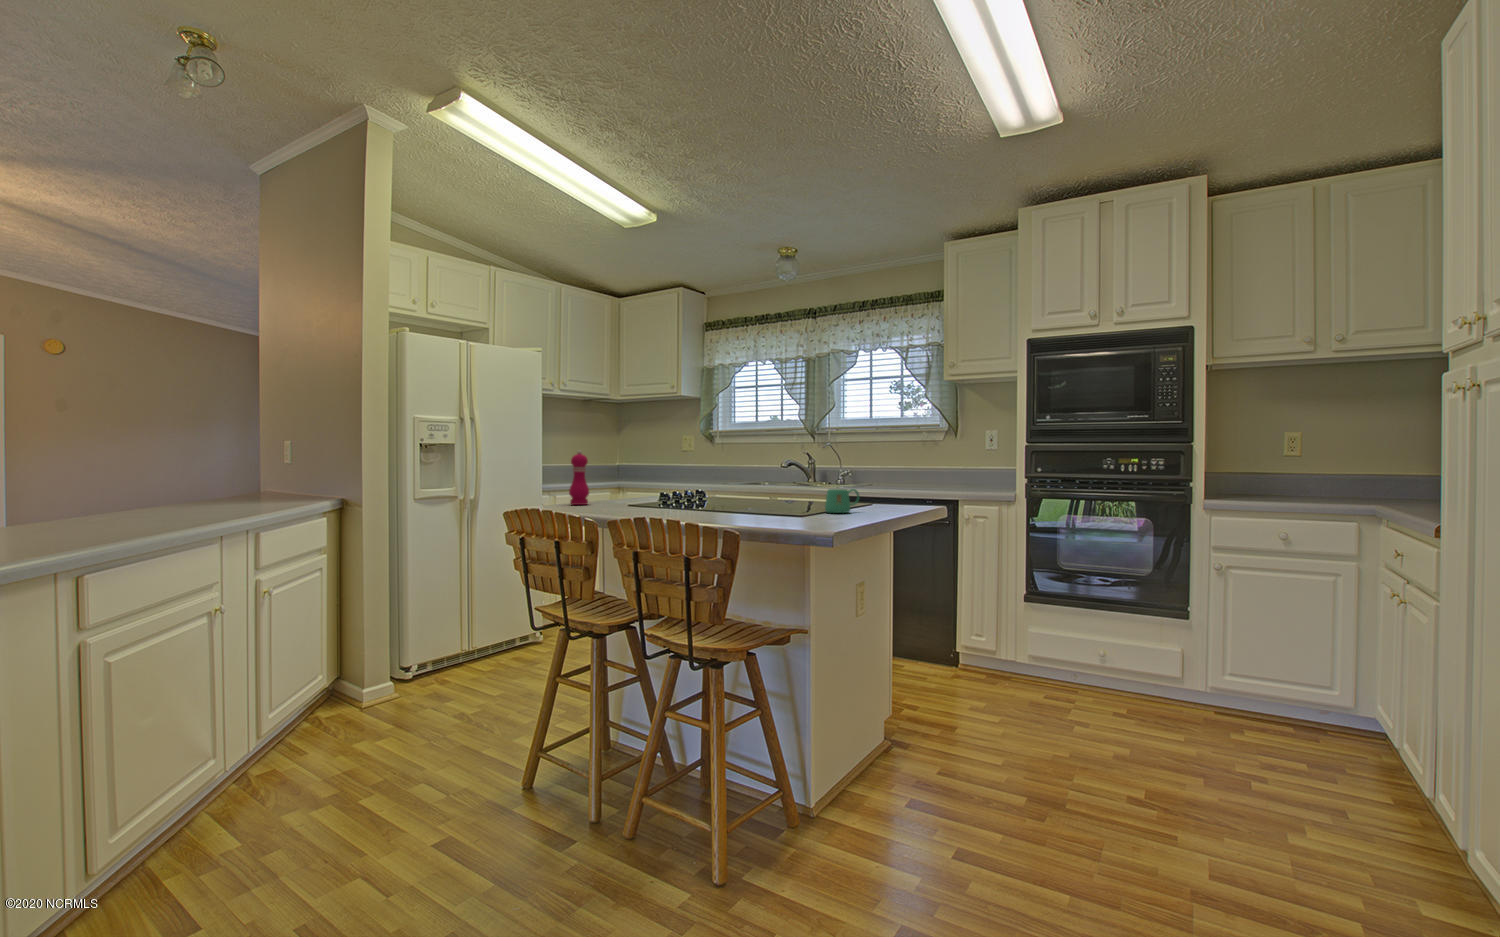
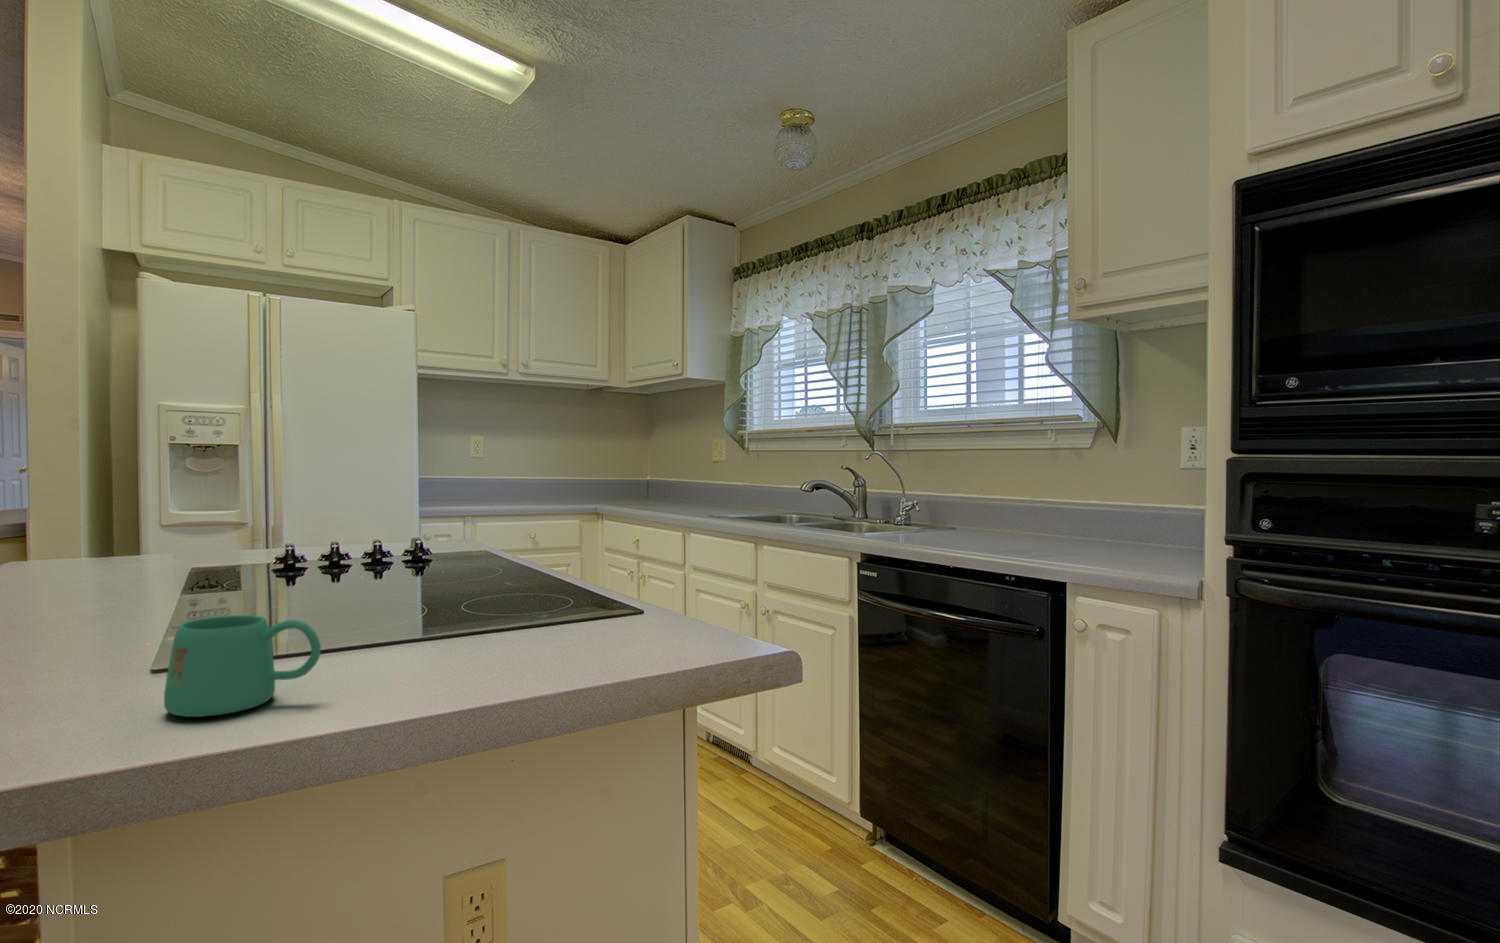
pepper mill: present [569,450,589,505] -> none [52,465,108,580]

